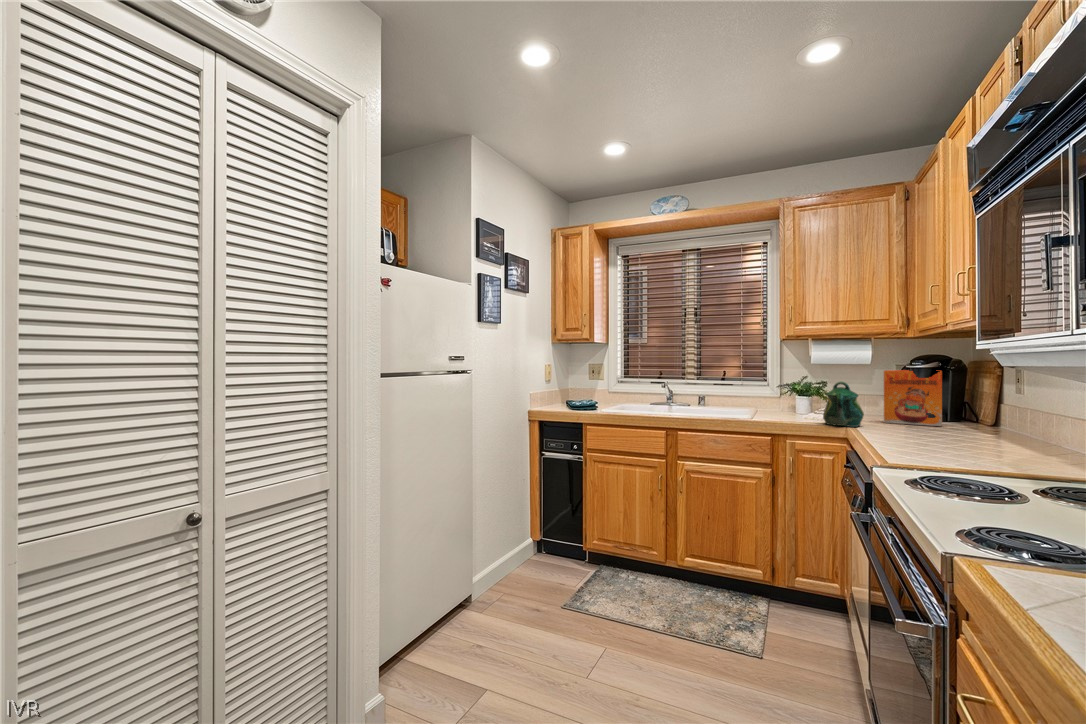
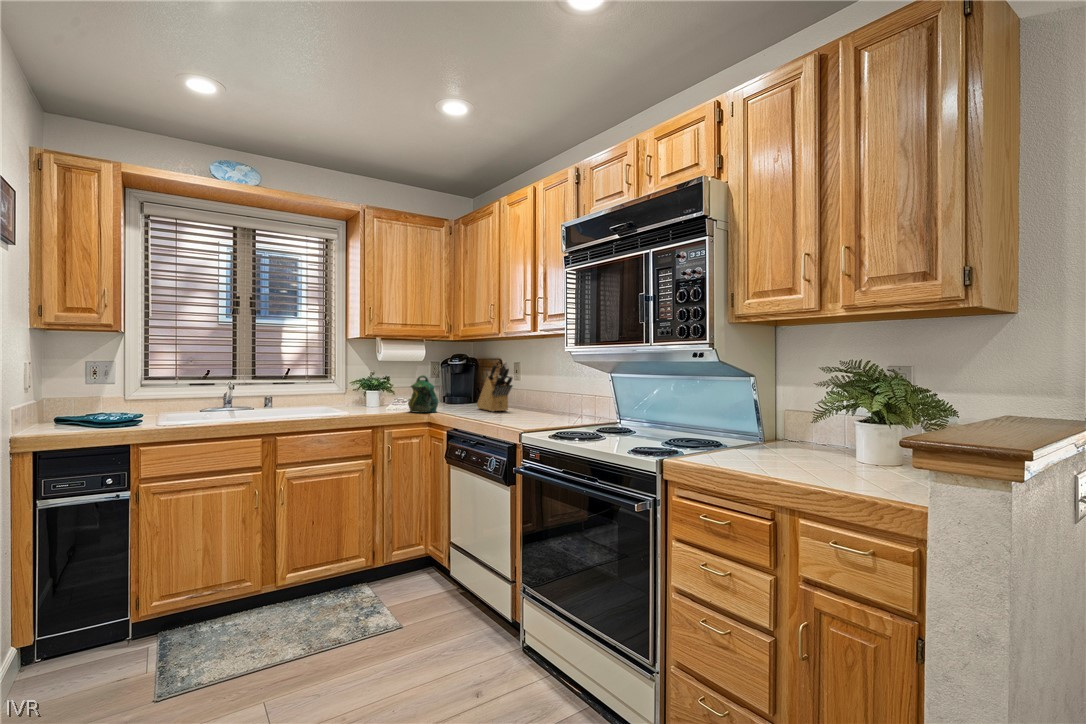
knife block: none [933,366,974,437] -> present [477,362,513,412]
cereal box: present [884,370,942,426] -> none [439,365,477,408]

